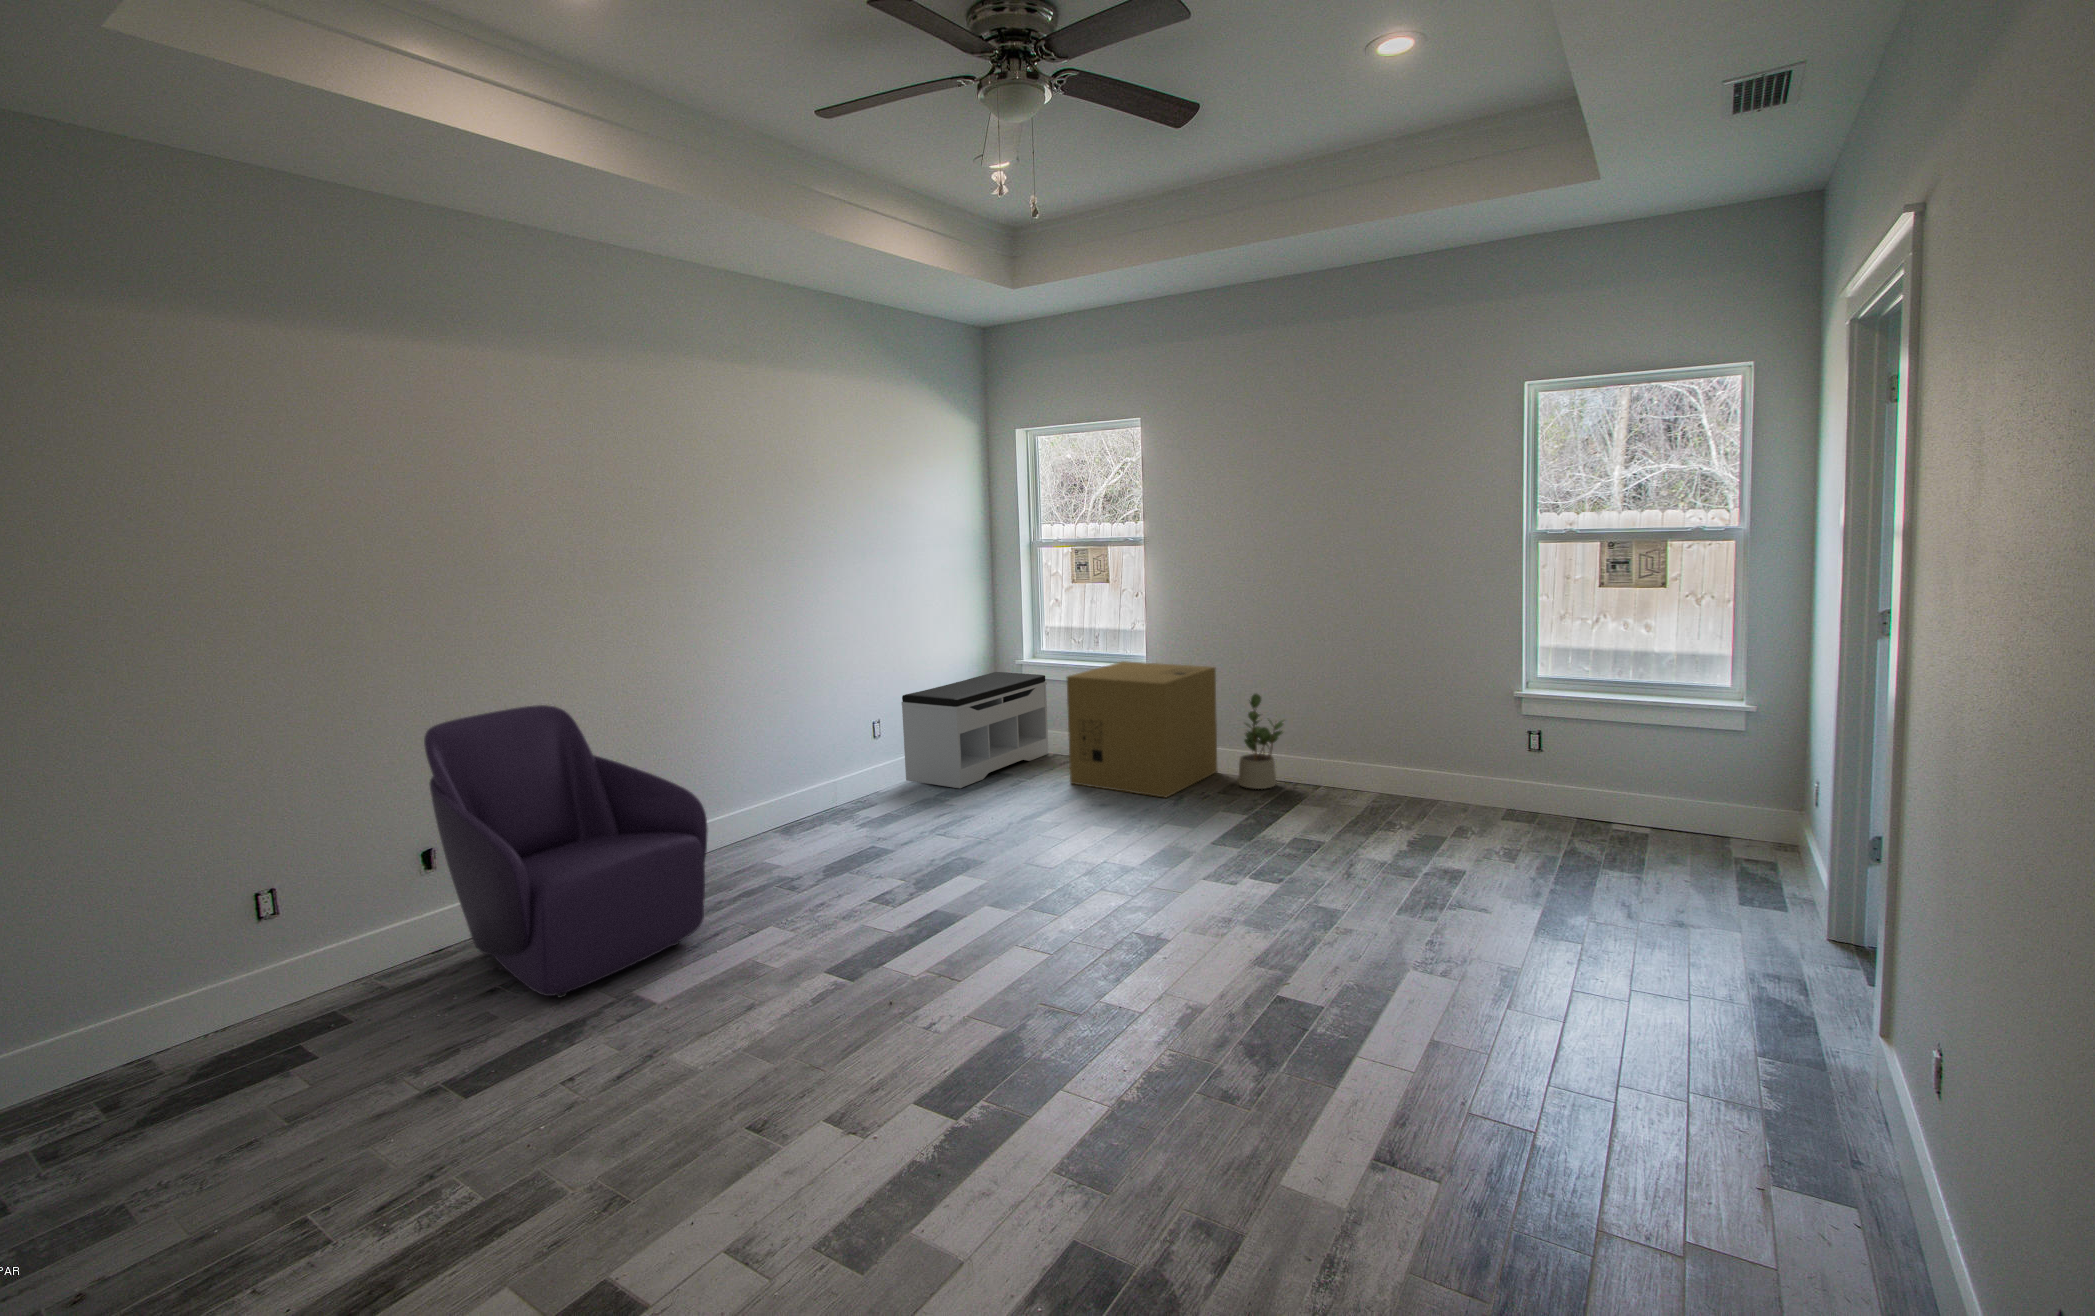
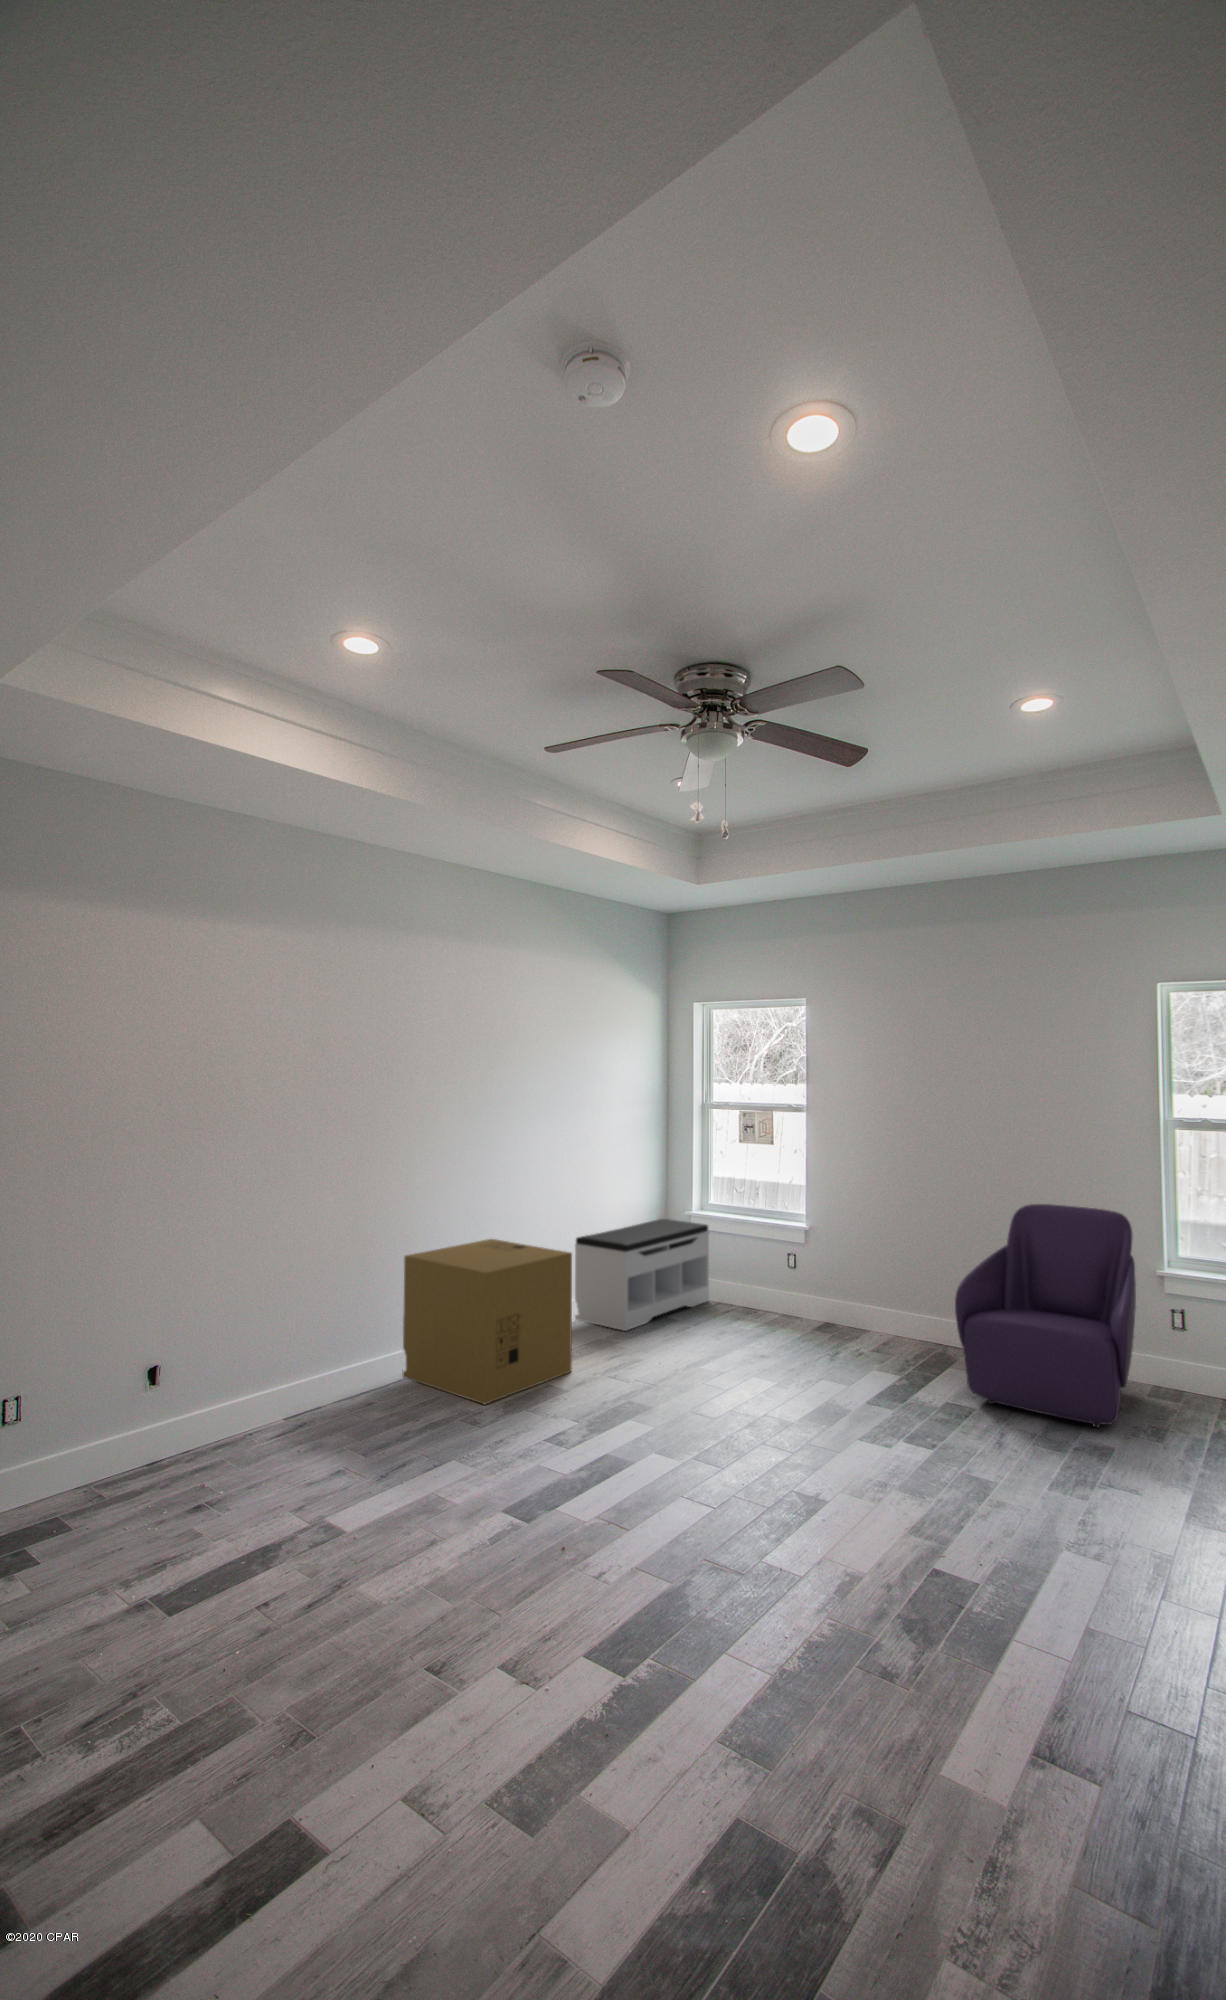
cardboard box: present [1066,661,1217,798] -> present [403,1239,572,1404]
potted plant: present [1238,694,1283,789] -> none [894,1256,941,1351]
armchair: present [424,705,708,997] -> present [955,1204,1136,1428]

